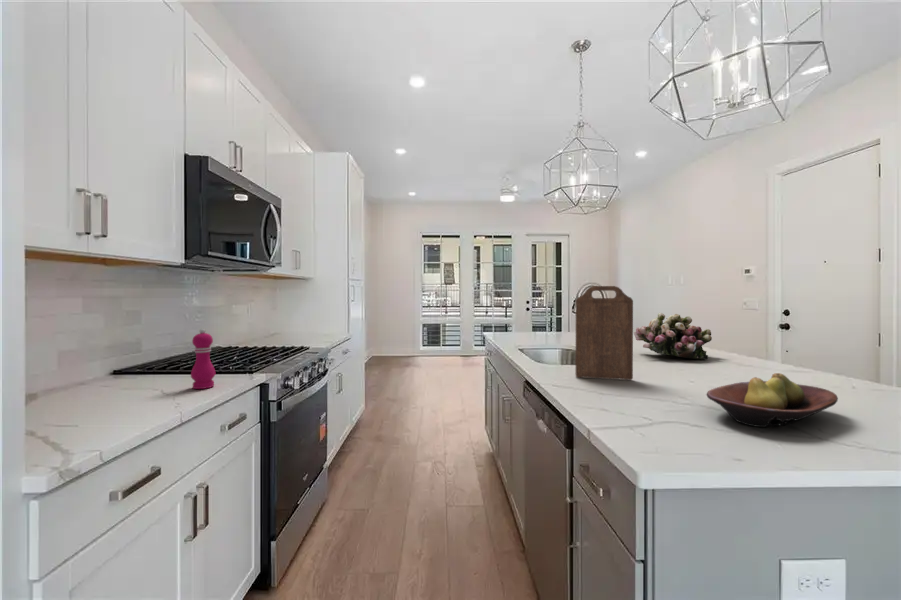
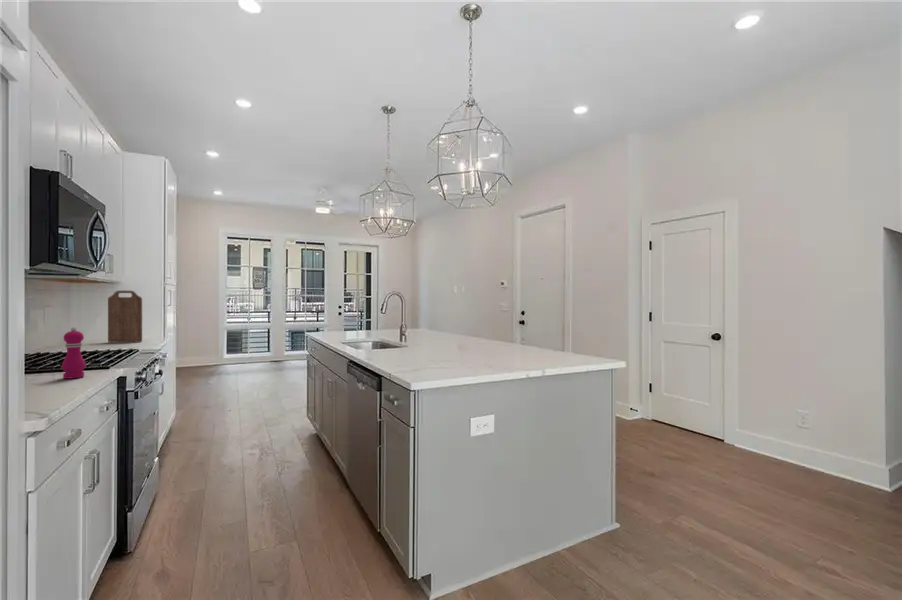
cutting board: present [575,286,633,380] -> present [108,290,142,342]
flower arrangement: present [634,313,712,359] -> none [422,312,469,342]
fruit bowl: present [707,373,838,427] -> none [452,341,510,367]

